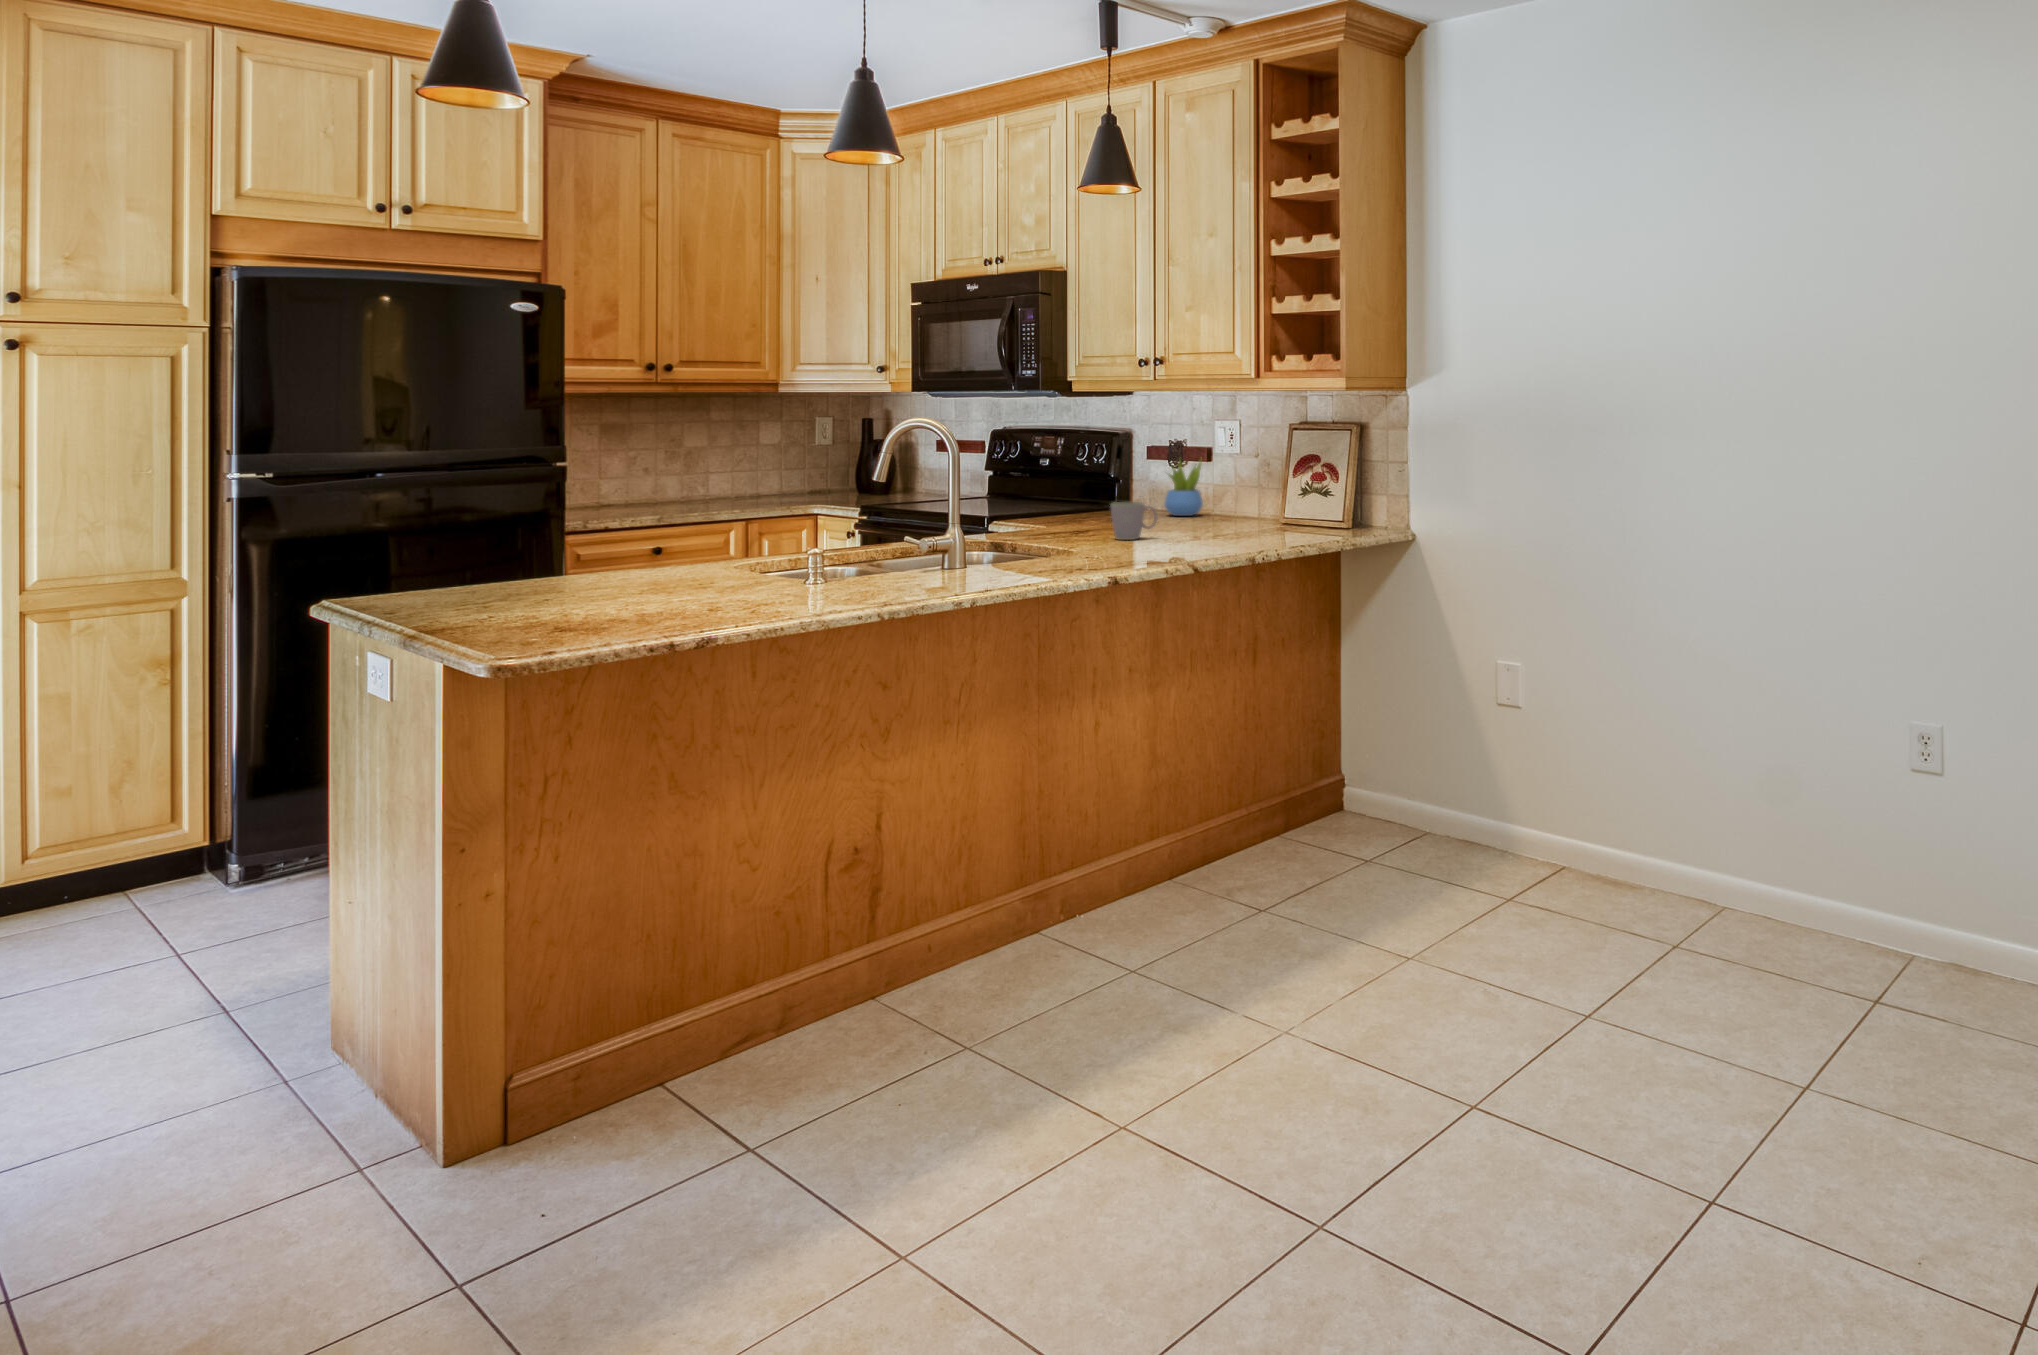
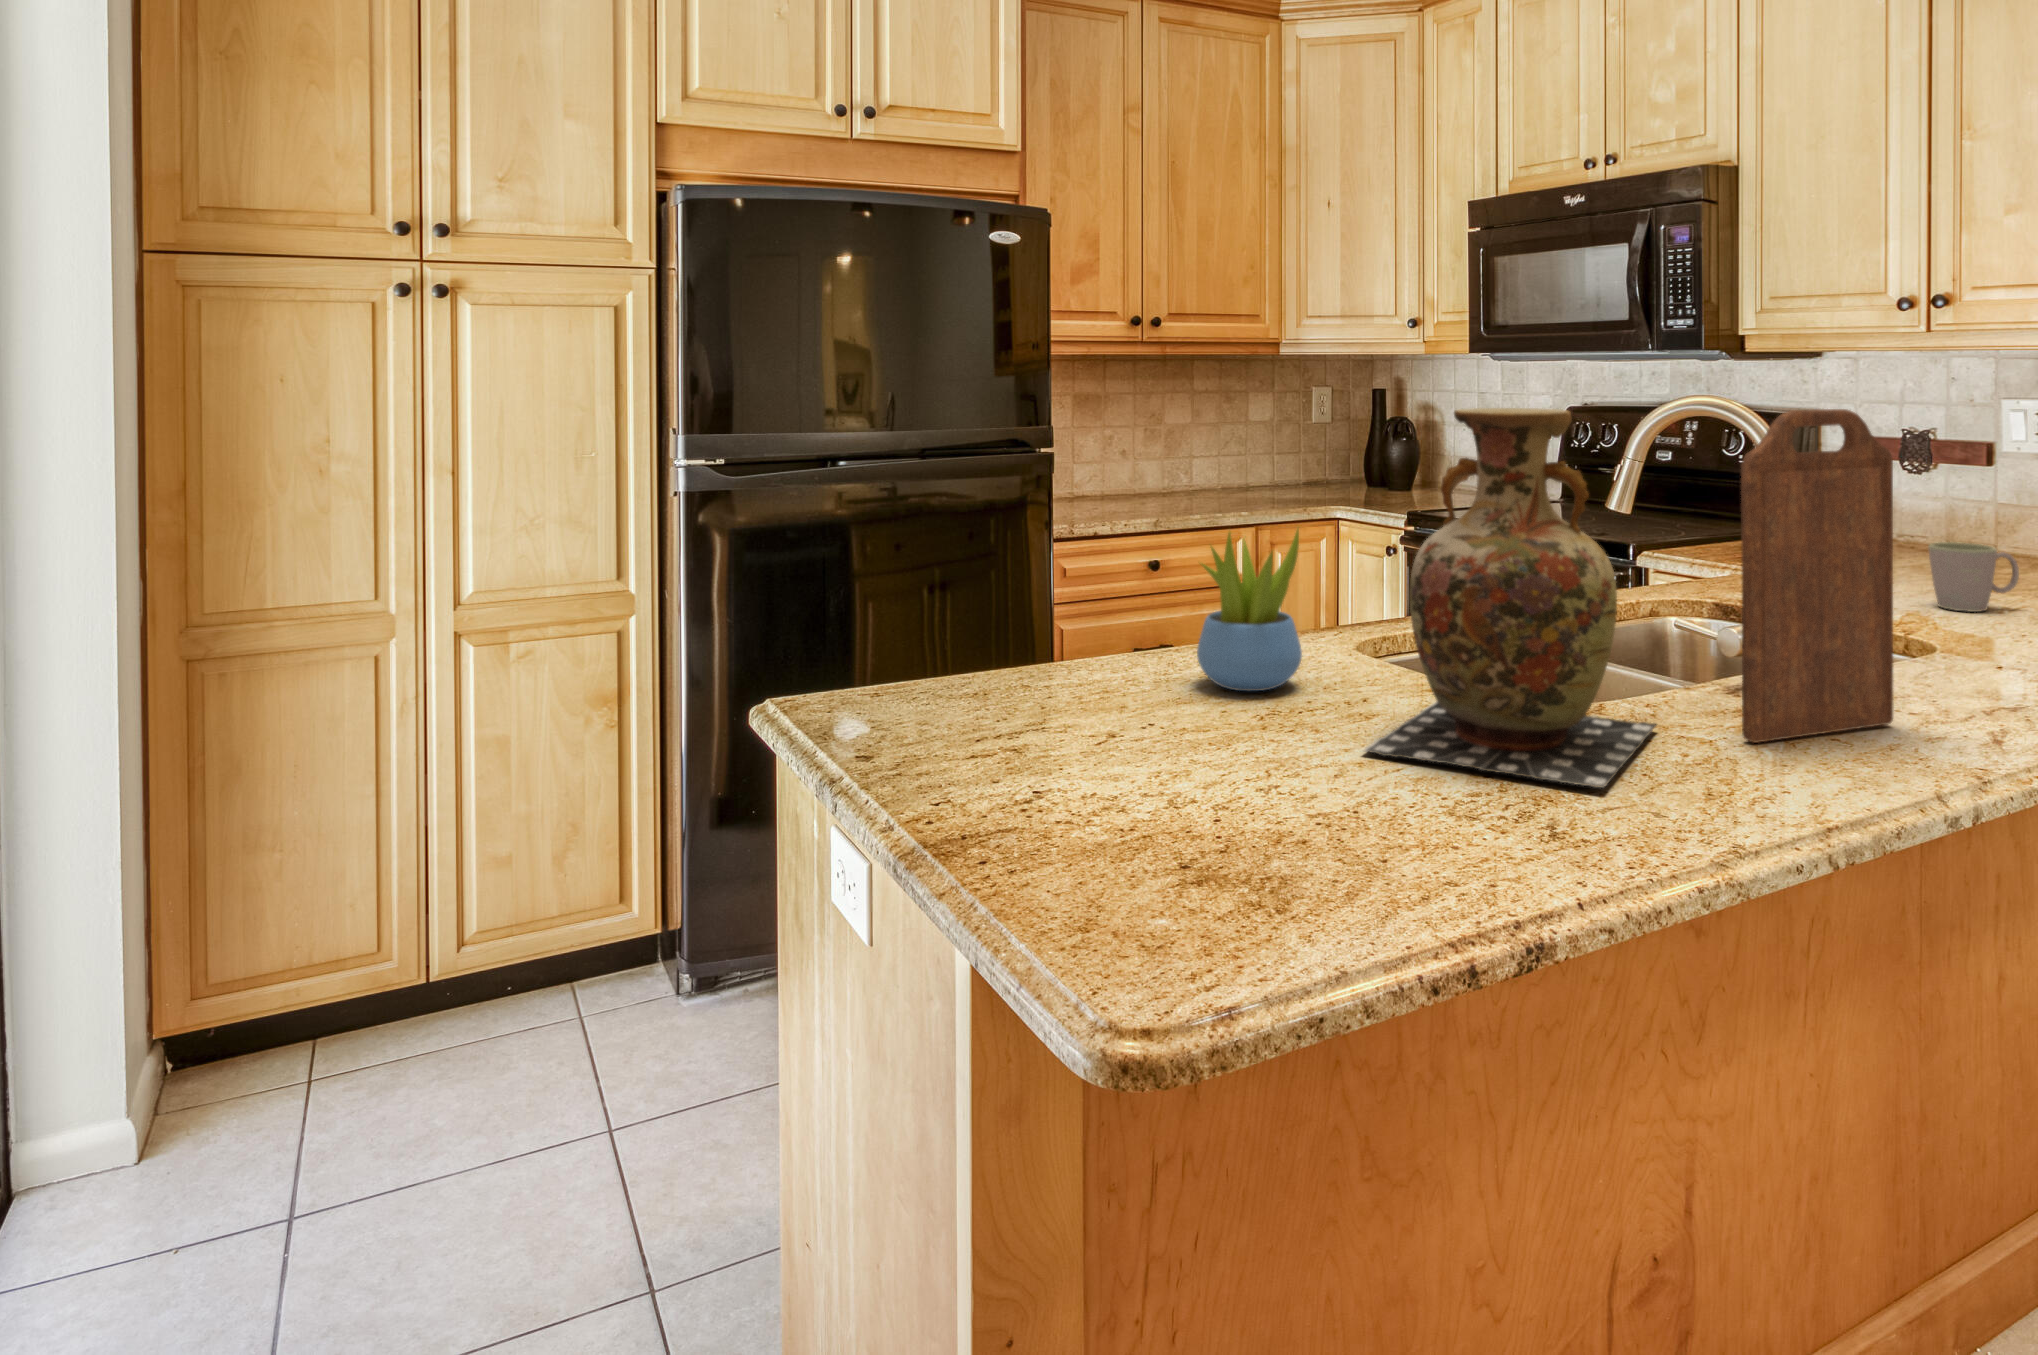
cutting board: none [896,421,984,586] -> present [1741,409,1893,743]
vase: none [683,422,858,600] -> present [1363,408,1656,788]
succulent plant: present [1165,460,1203,516] -> present [1197,529,1302,691]

